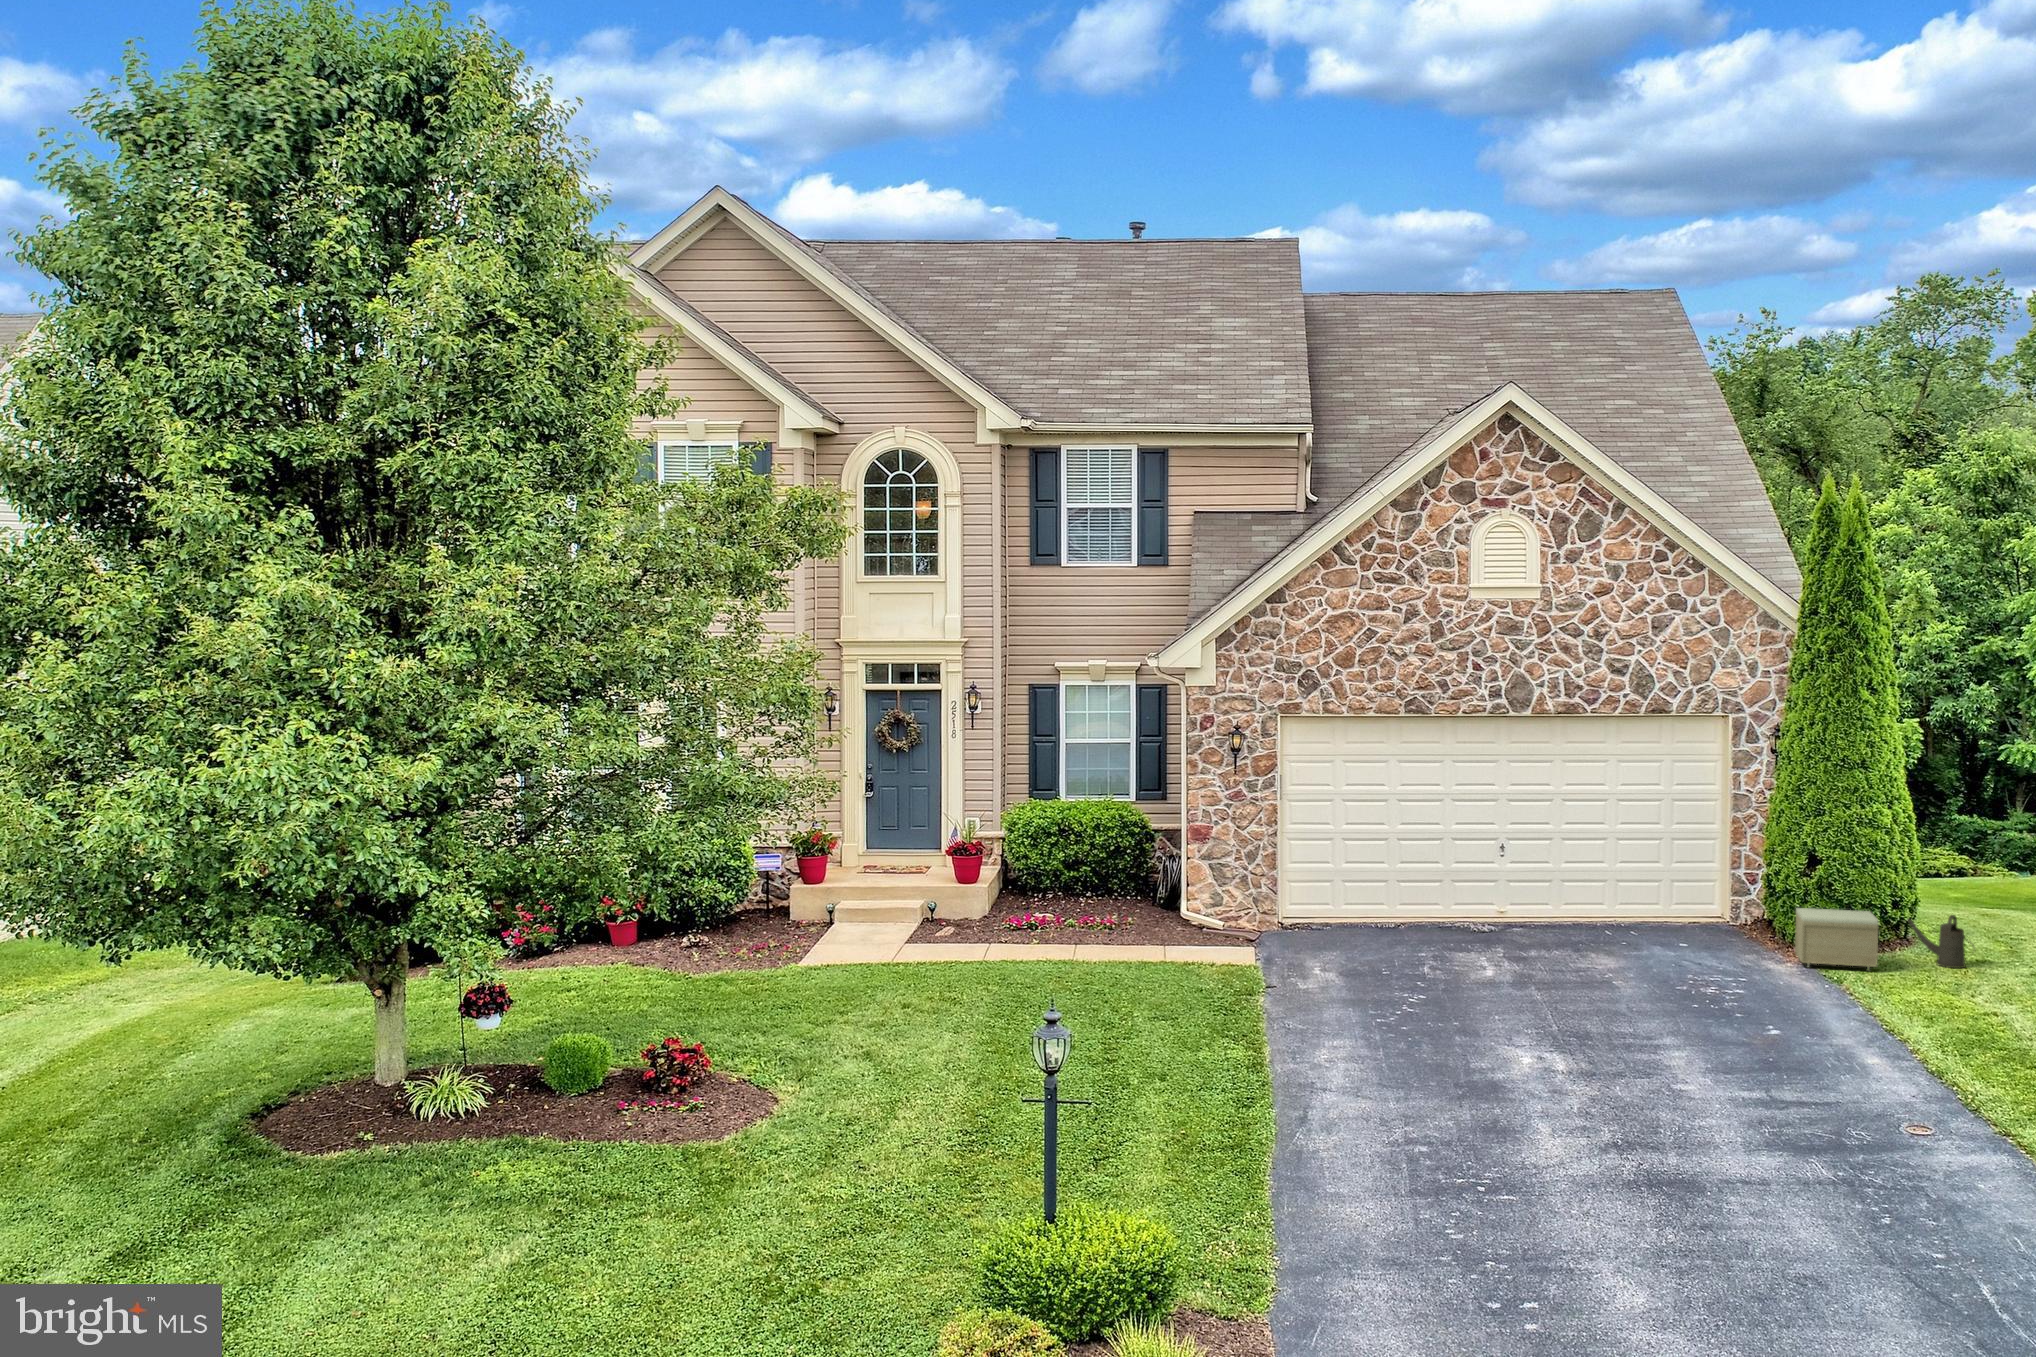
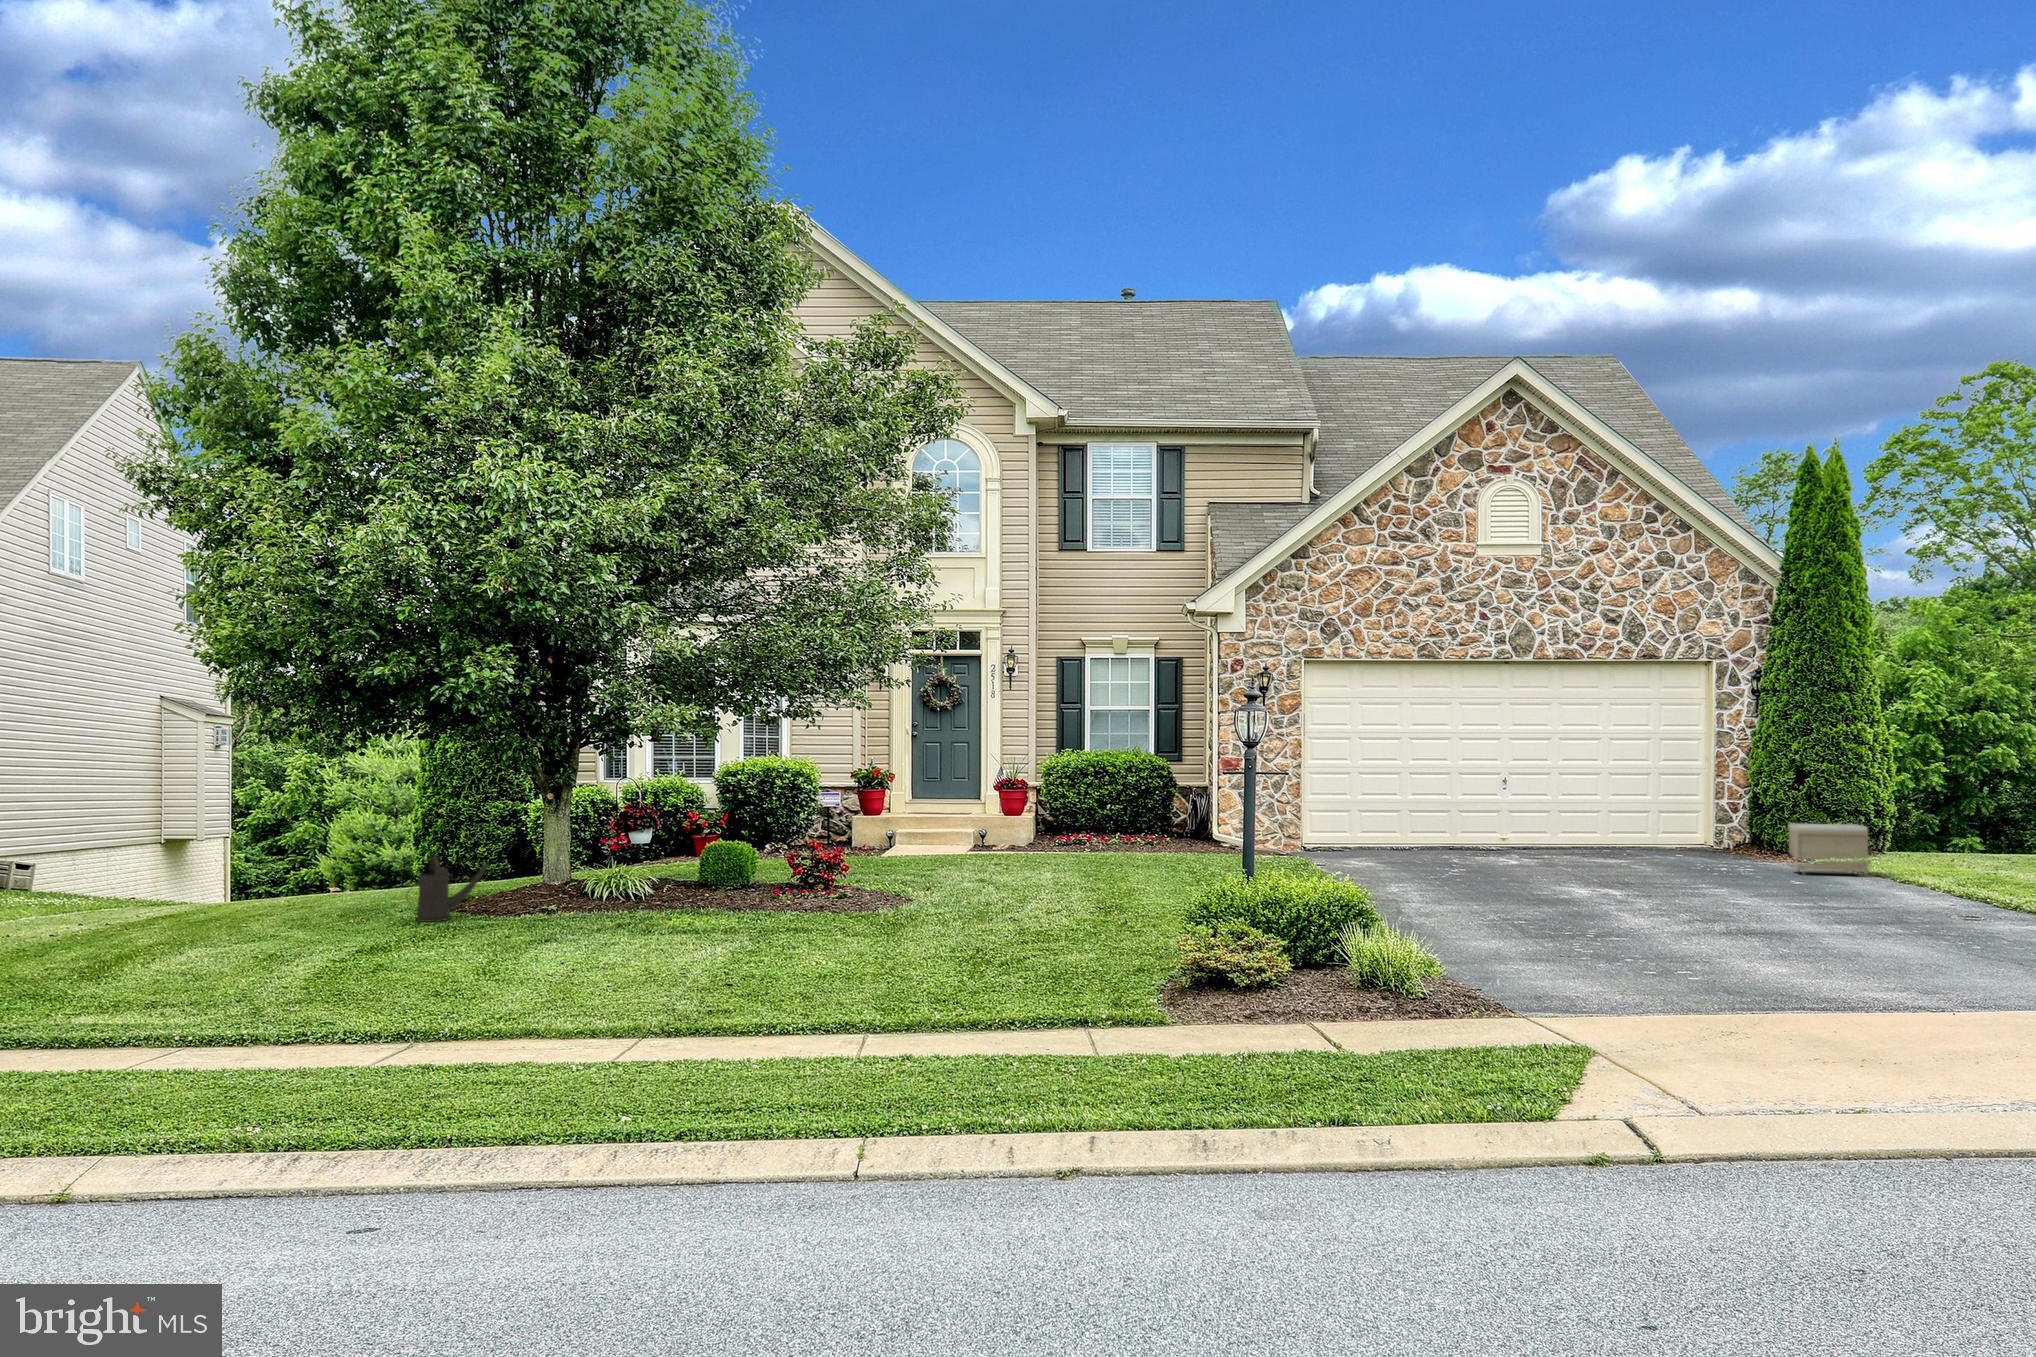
watering can: present [1907,915,1966,968] -> present [405,856,489,922]

